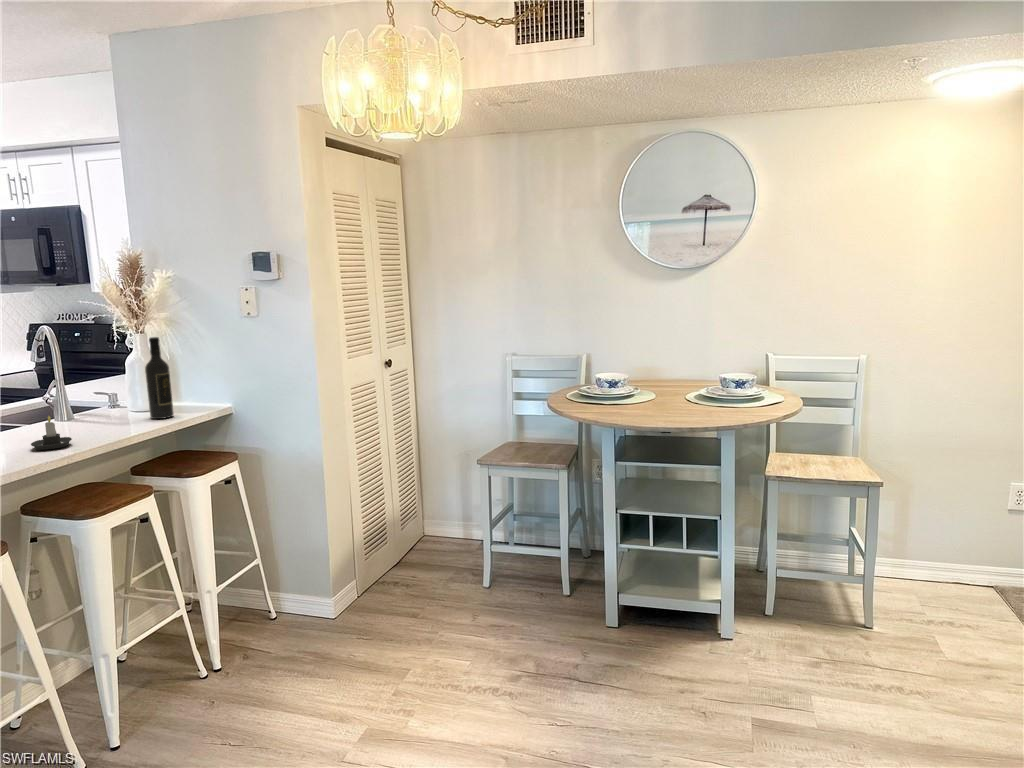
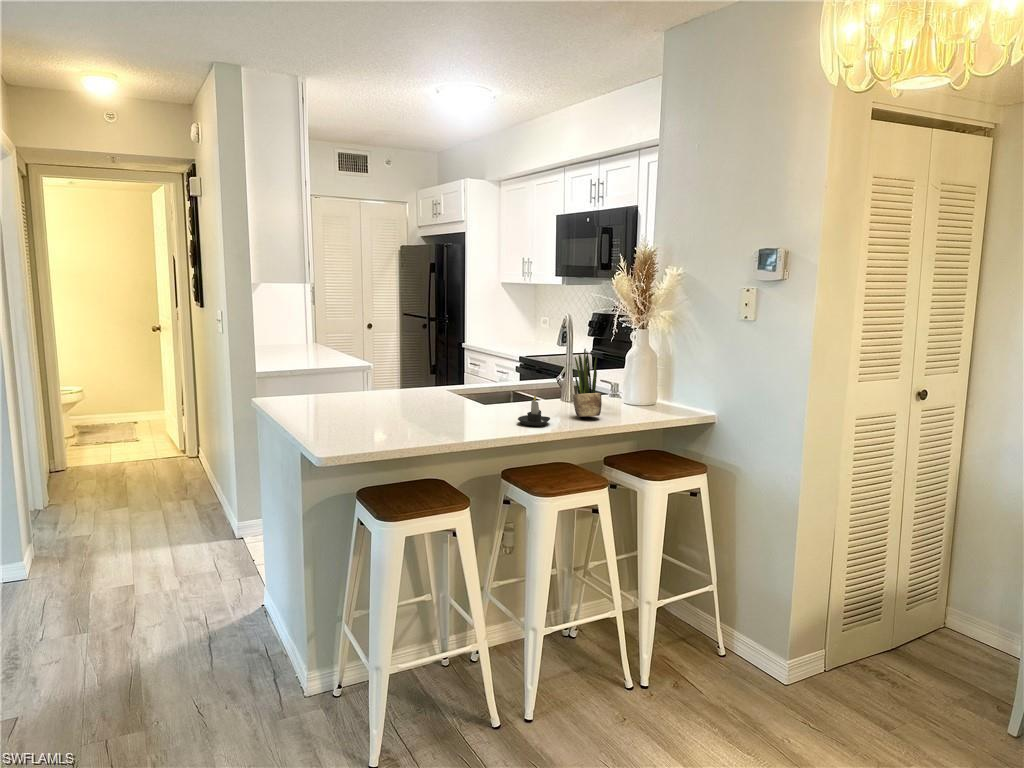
wine bottle: present [145,337,174,419] -> none [632,333,656,415]
potted plant: none [83,359,122,431] -> present [573,349,602,417]

